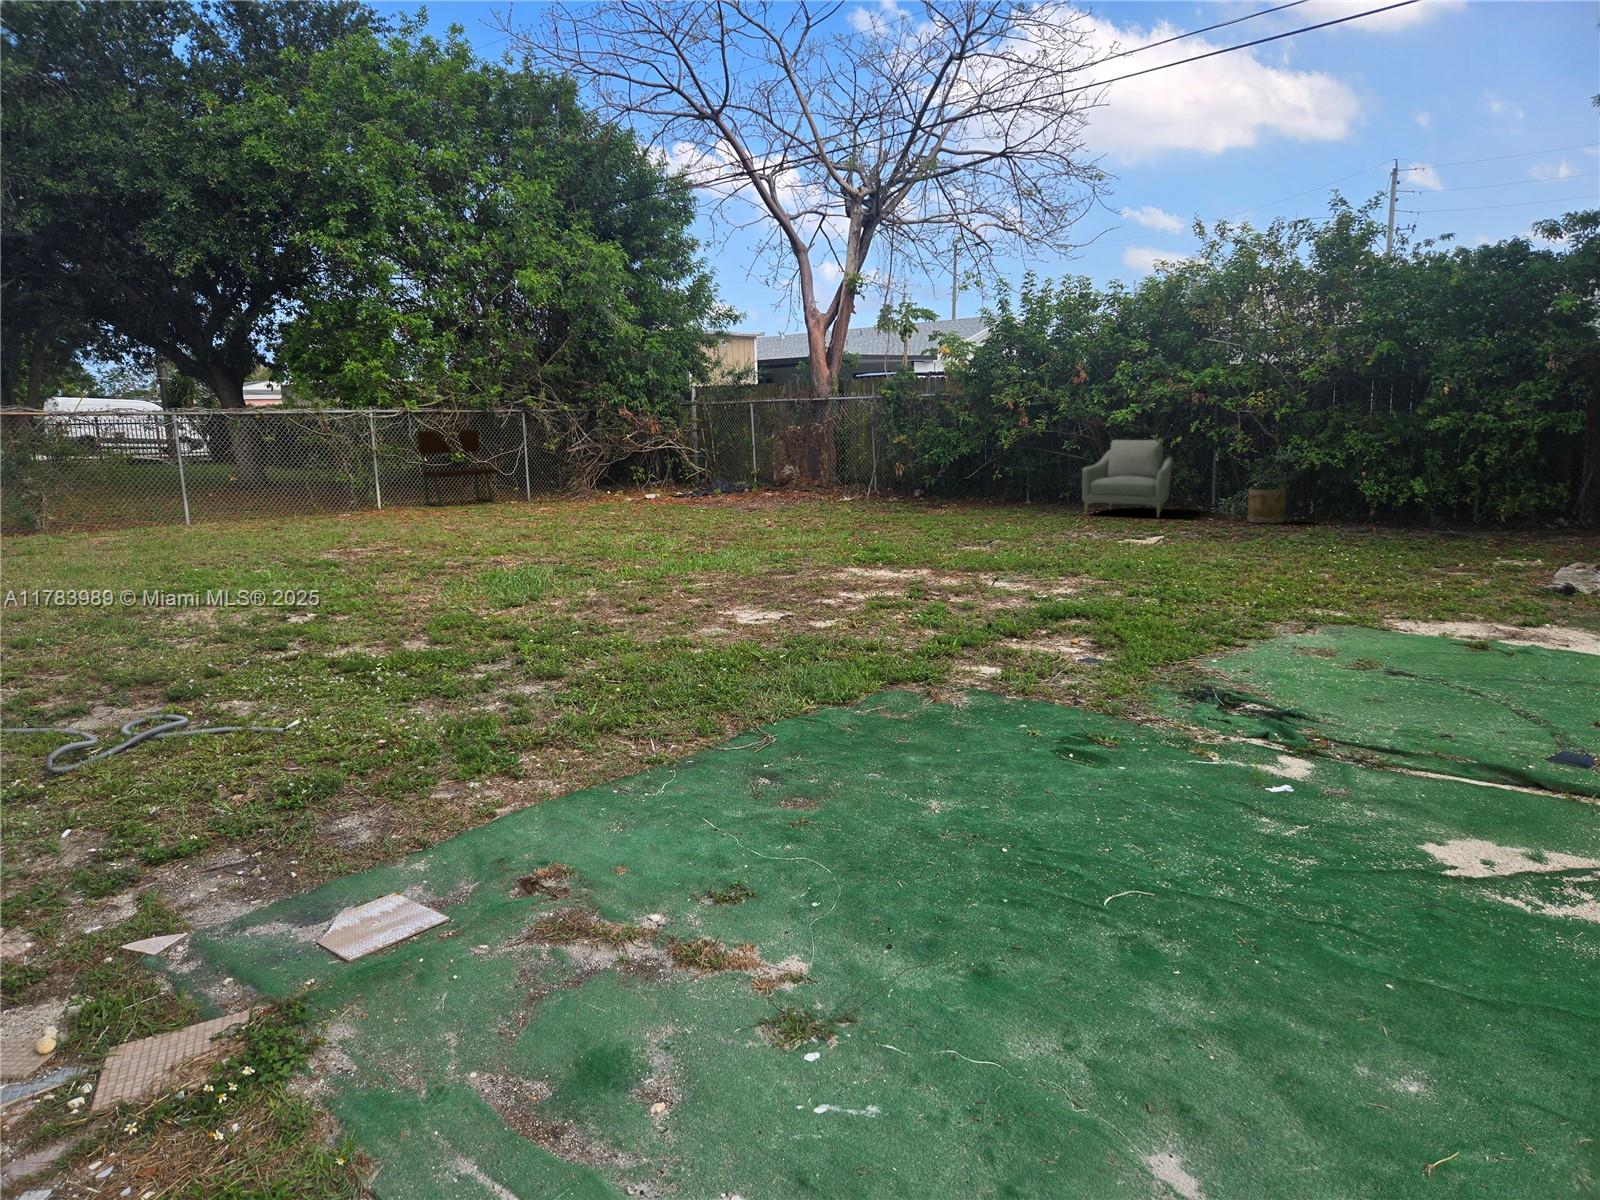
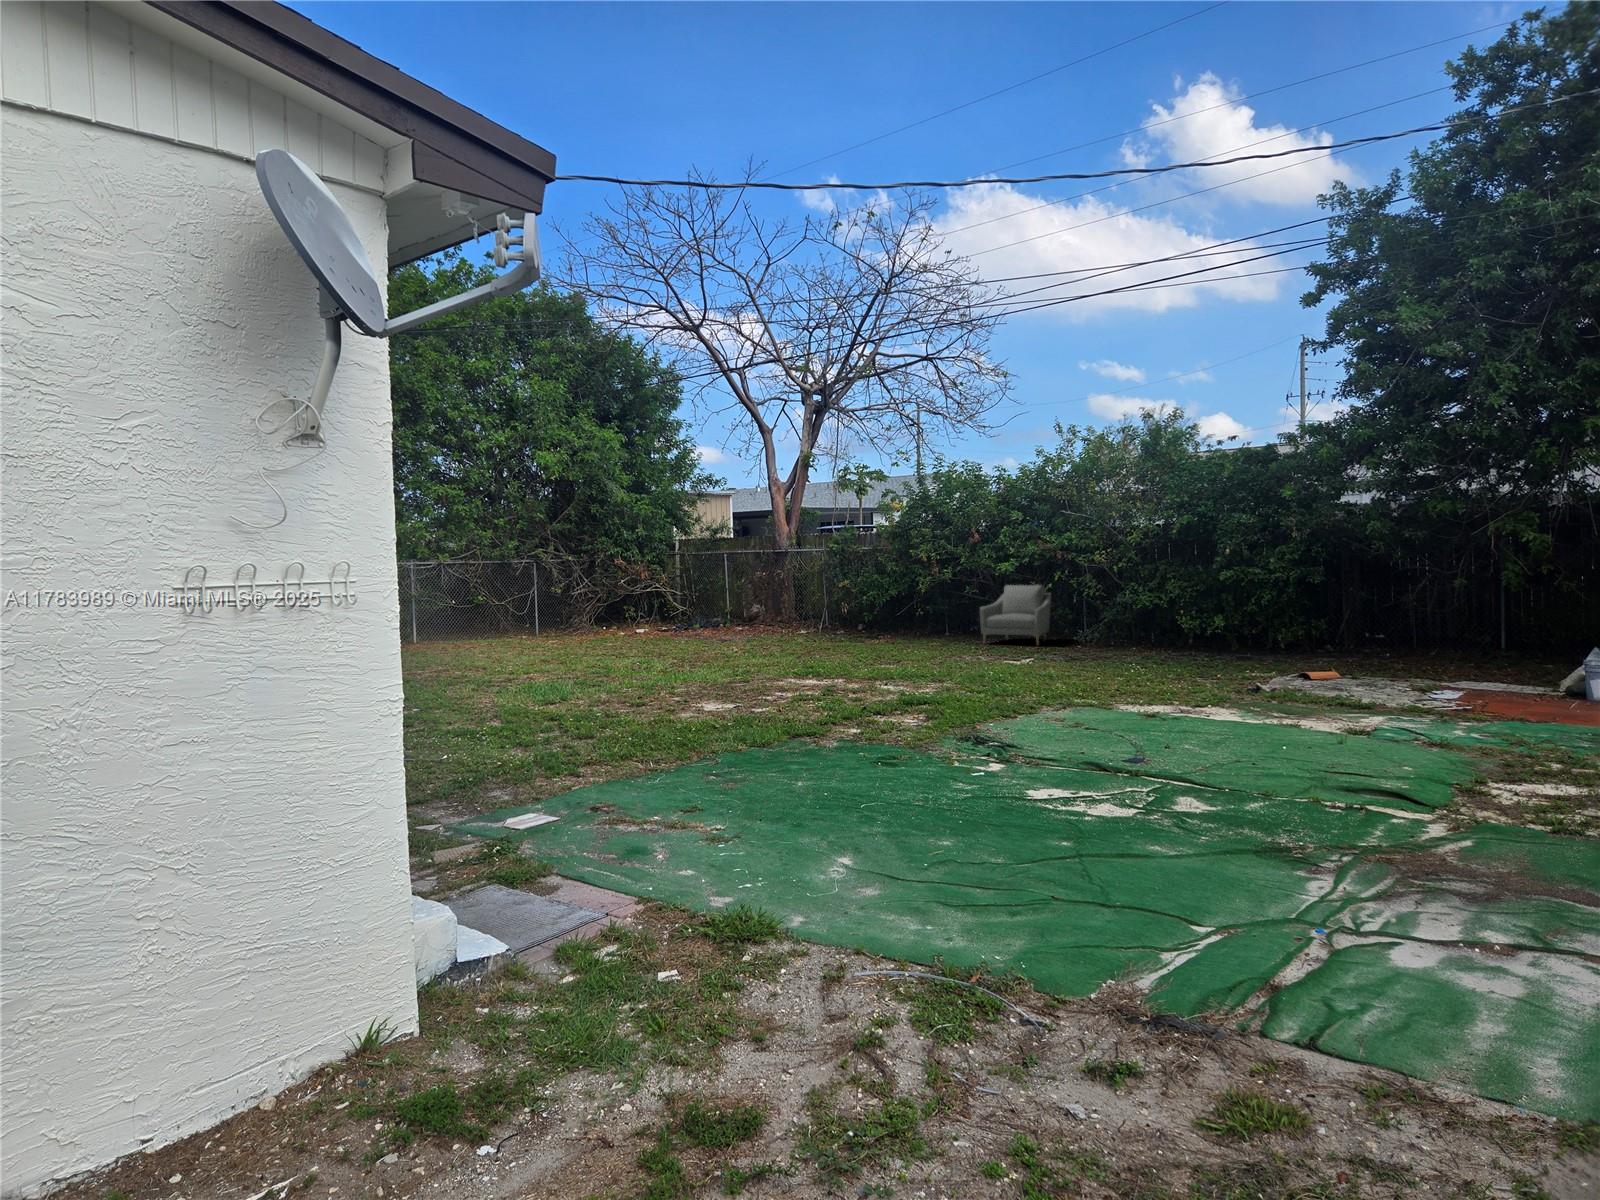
bench: present [417,429,498,506] -> none [449,577,514,640]
bucket: present [1247,487,1290,524] -> none [1103,620,1133,649]

